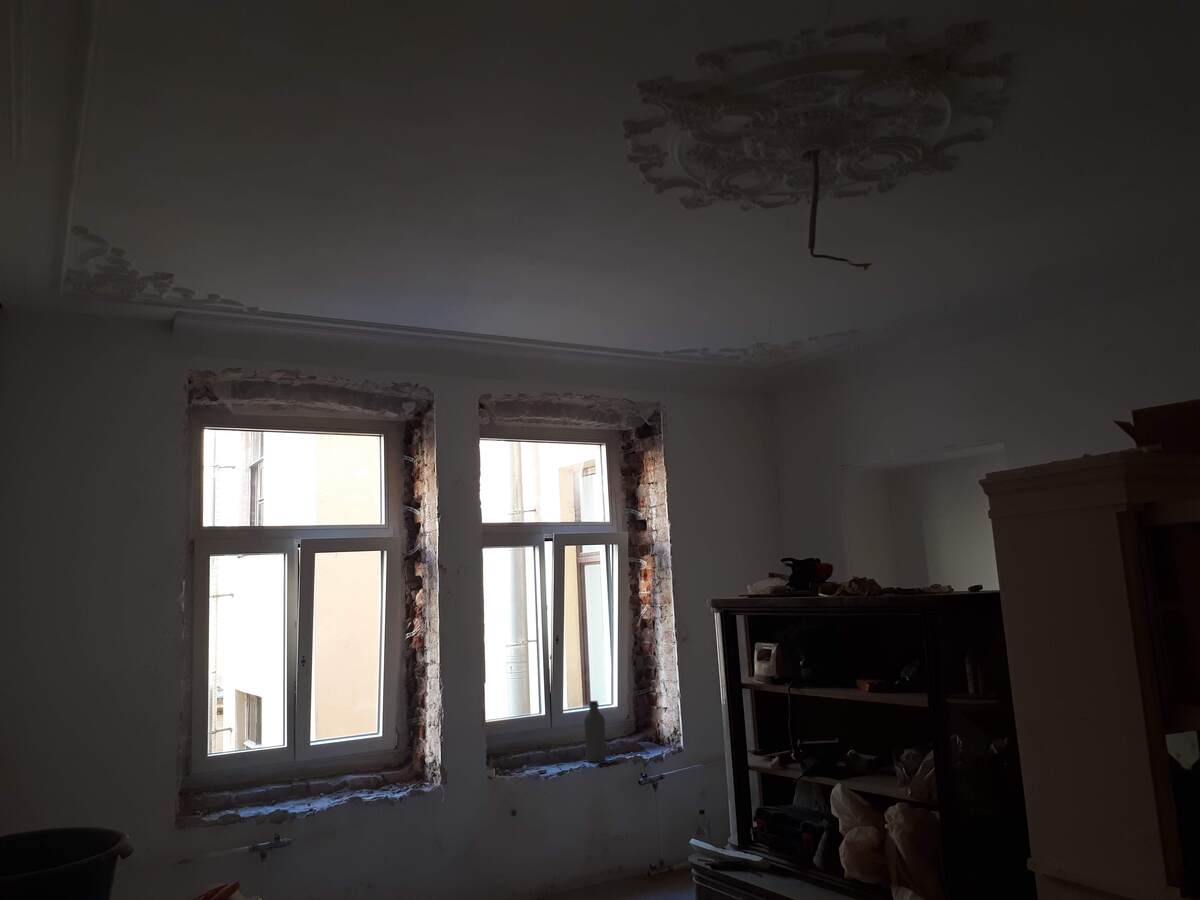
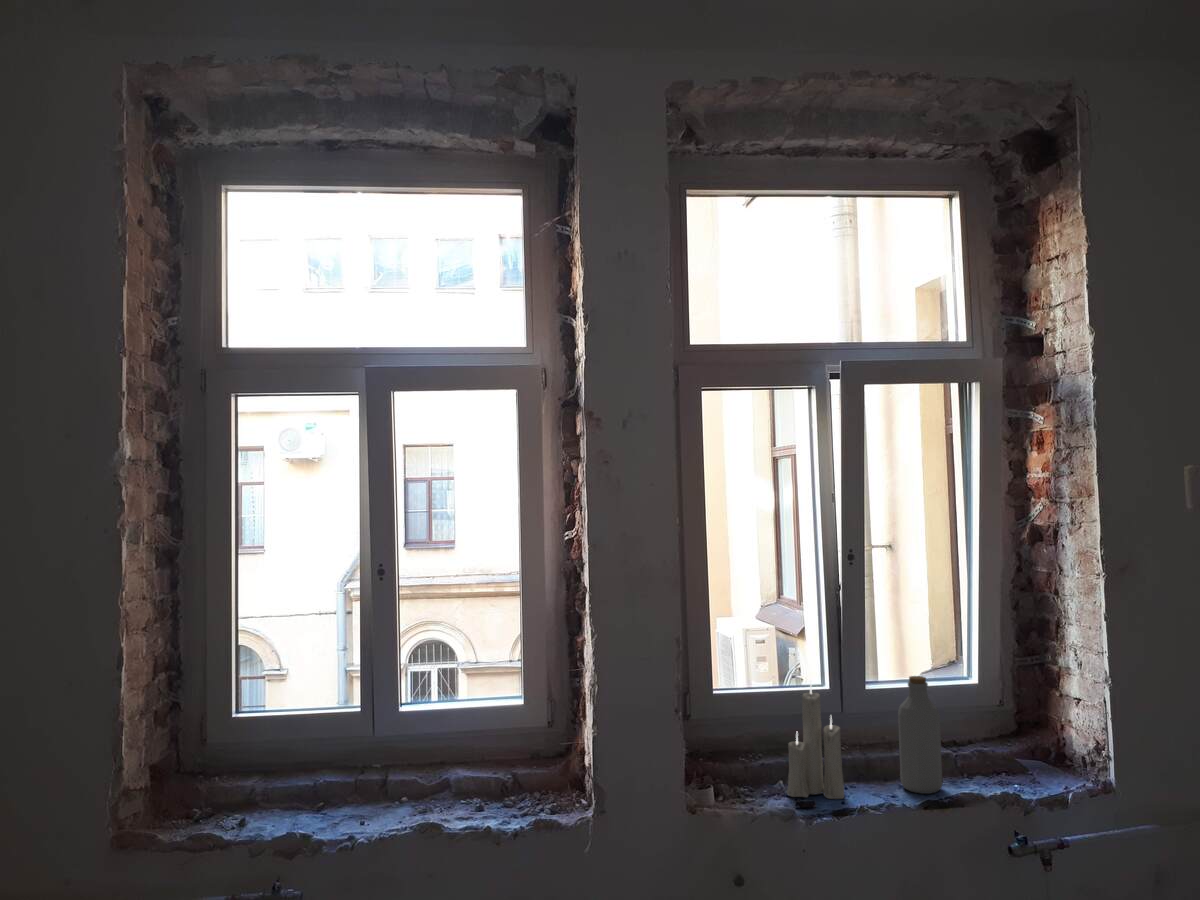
candle: none [531,704,560,771] -> present [787,684,844,799]

